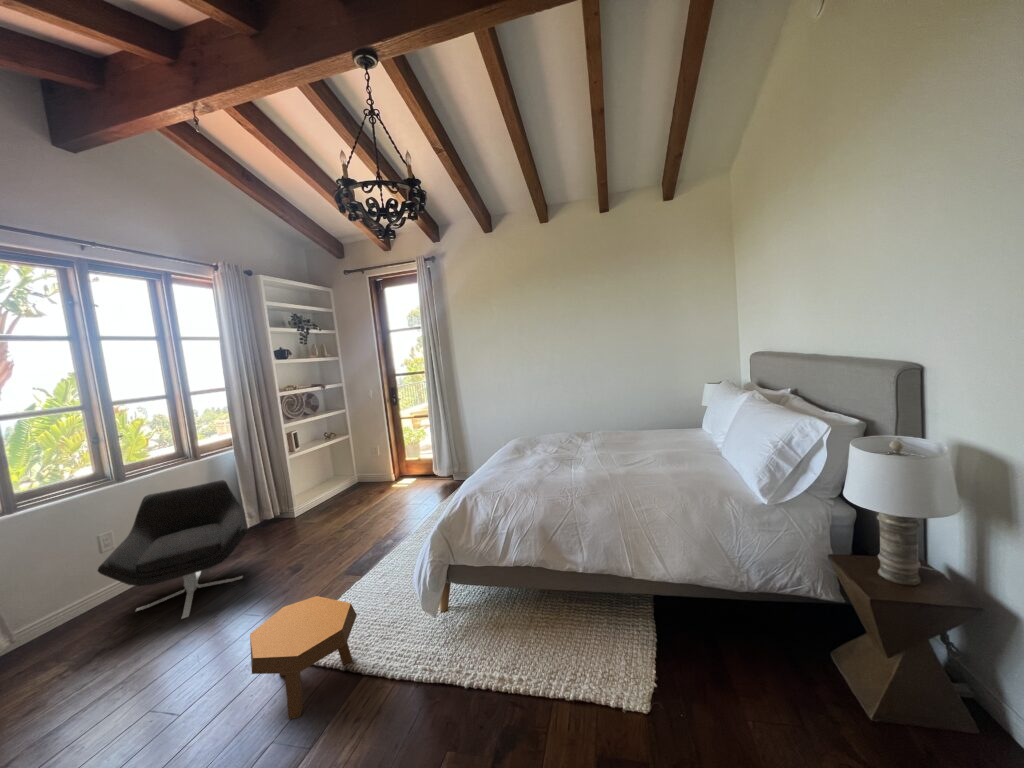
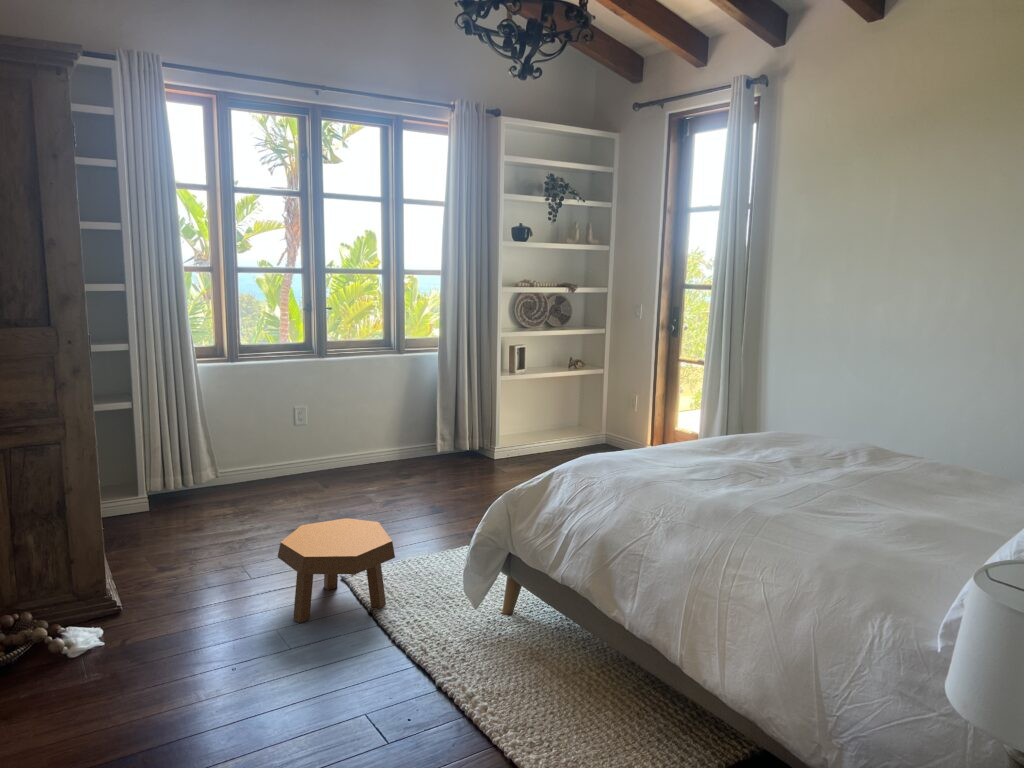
lounge chair: present [98,480,247,619] -> none [271,377,416,509]

